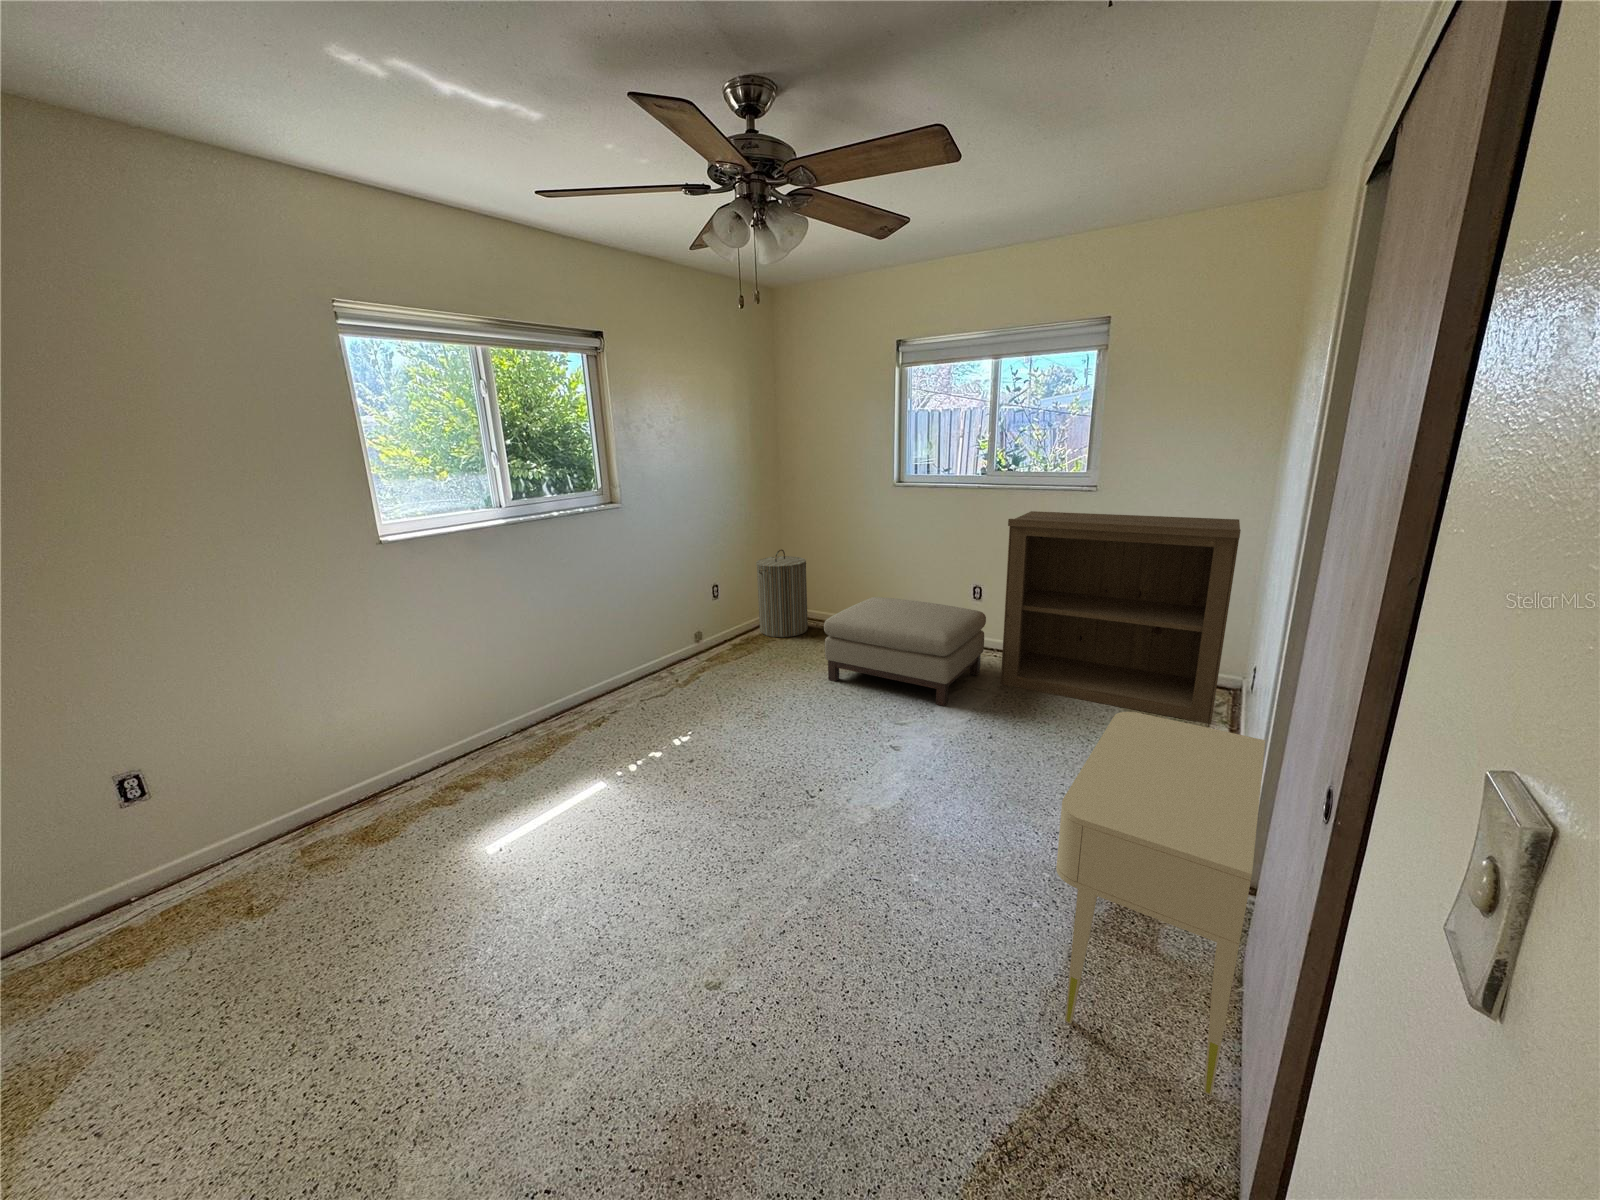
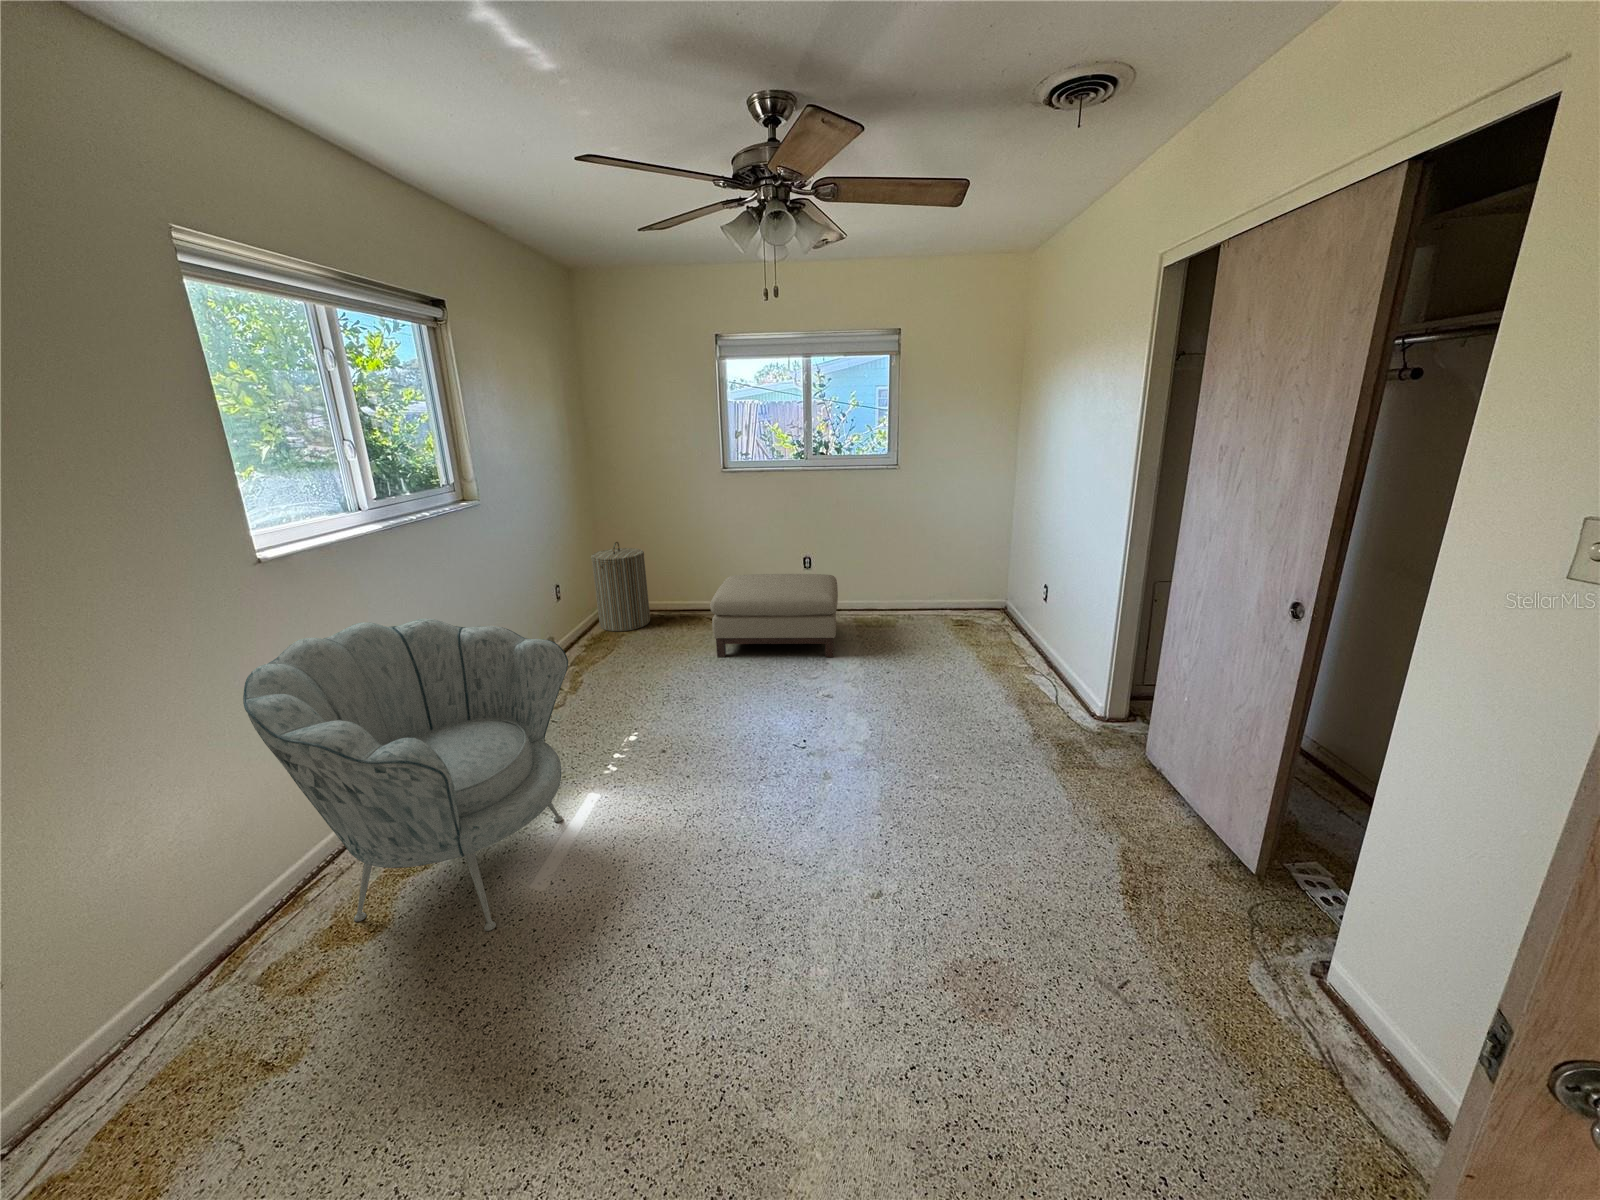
bookshelf: present [1001,511,1241,724] -> none [853,485,1018,633]
armchair: none [294,596,576,868] -> present [243,618,568,931]
nightstand: present [1056,712,1265,1096] -> none [1039,615,1207,823]

